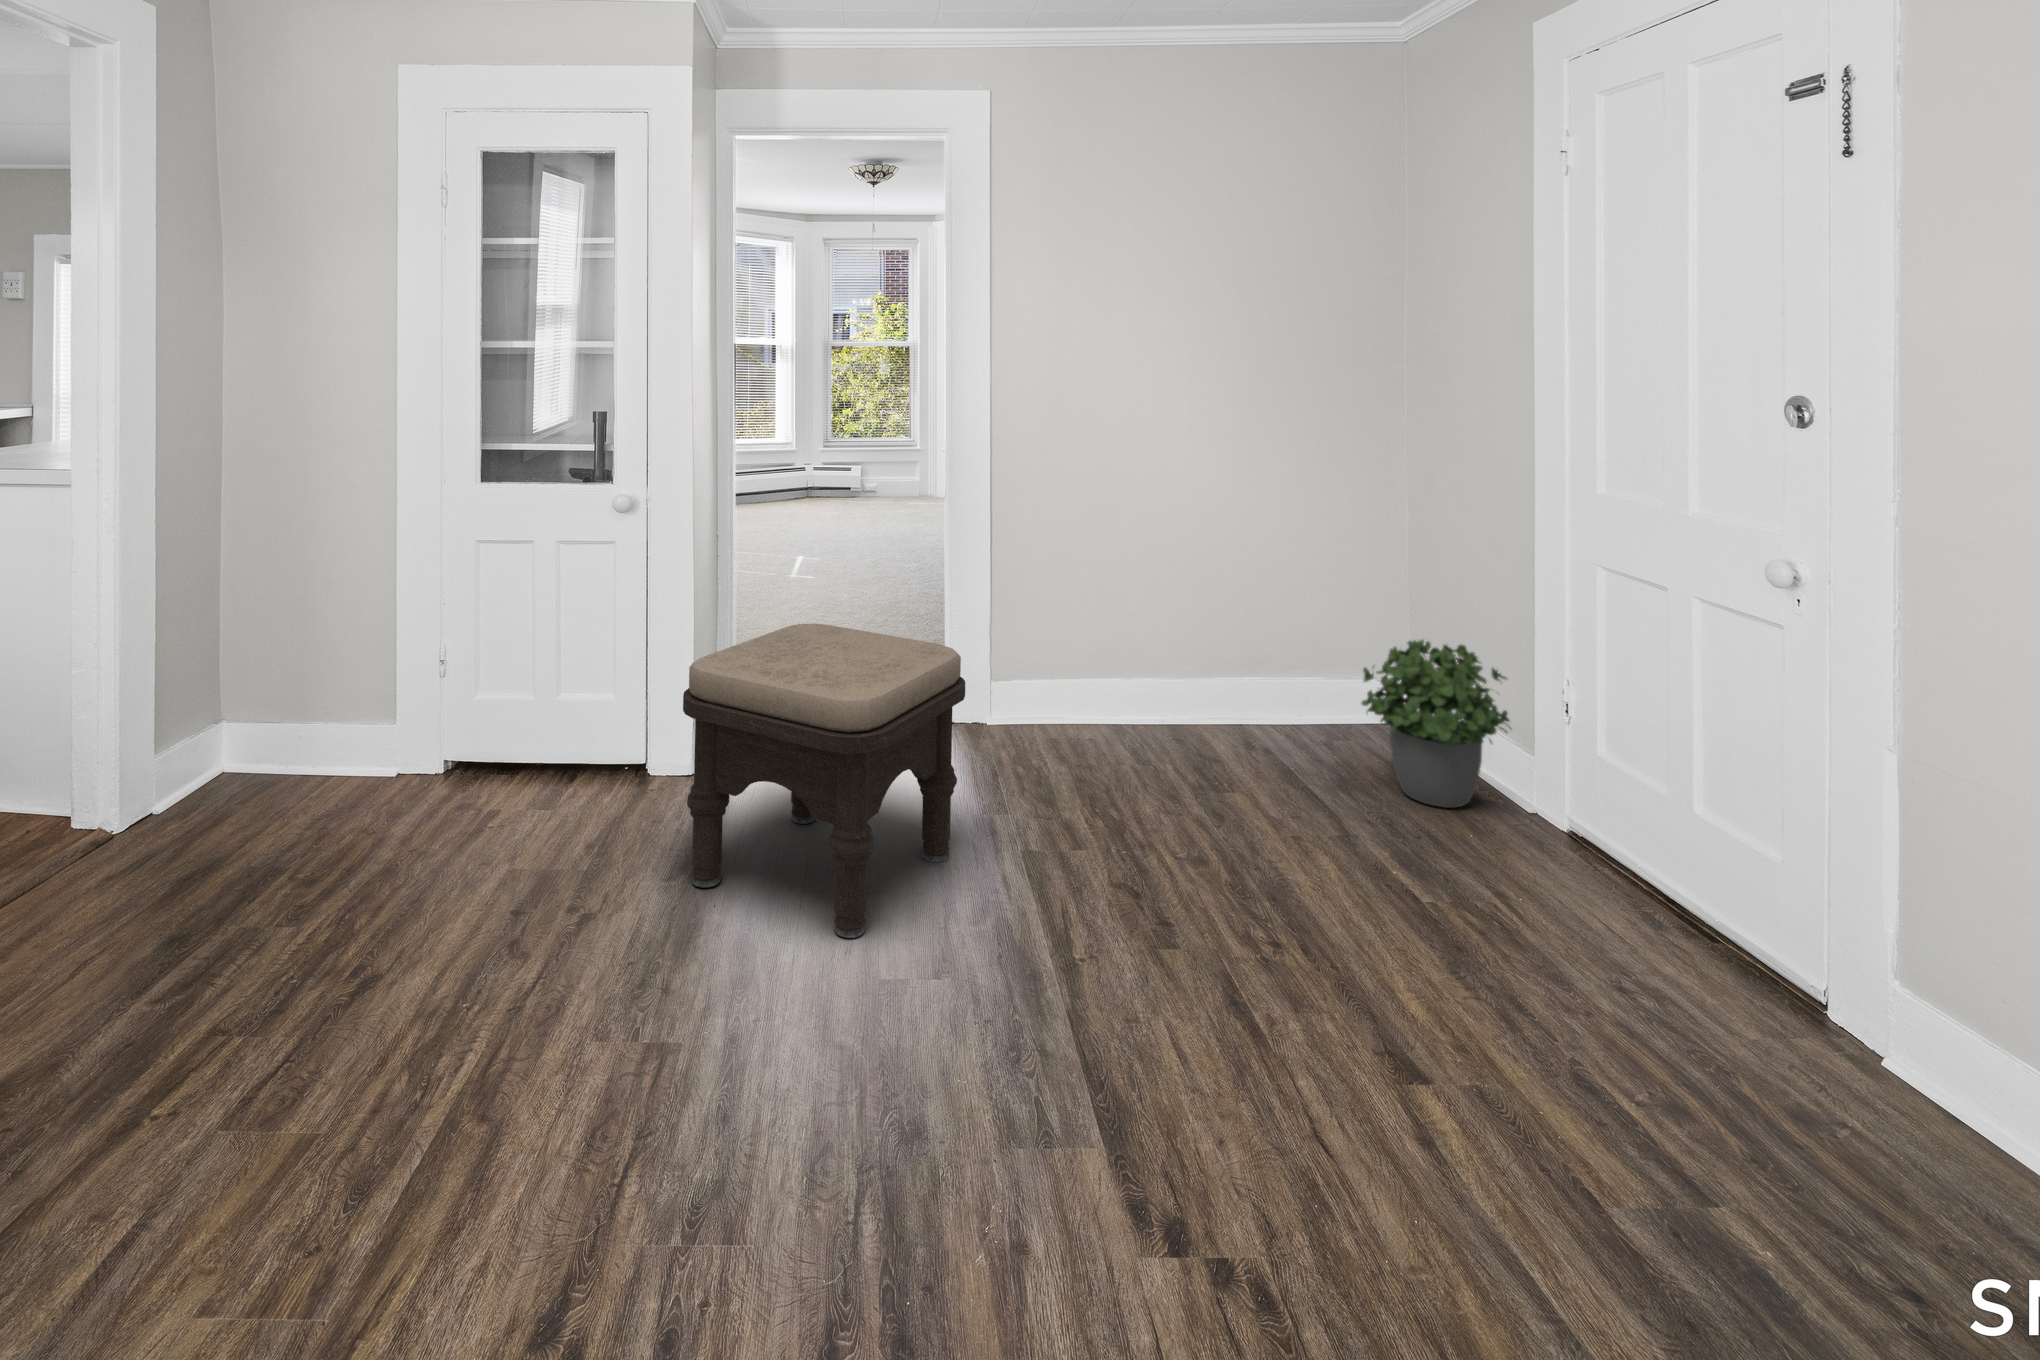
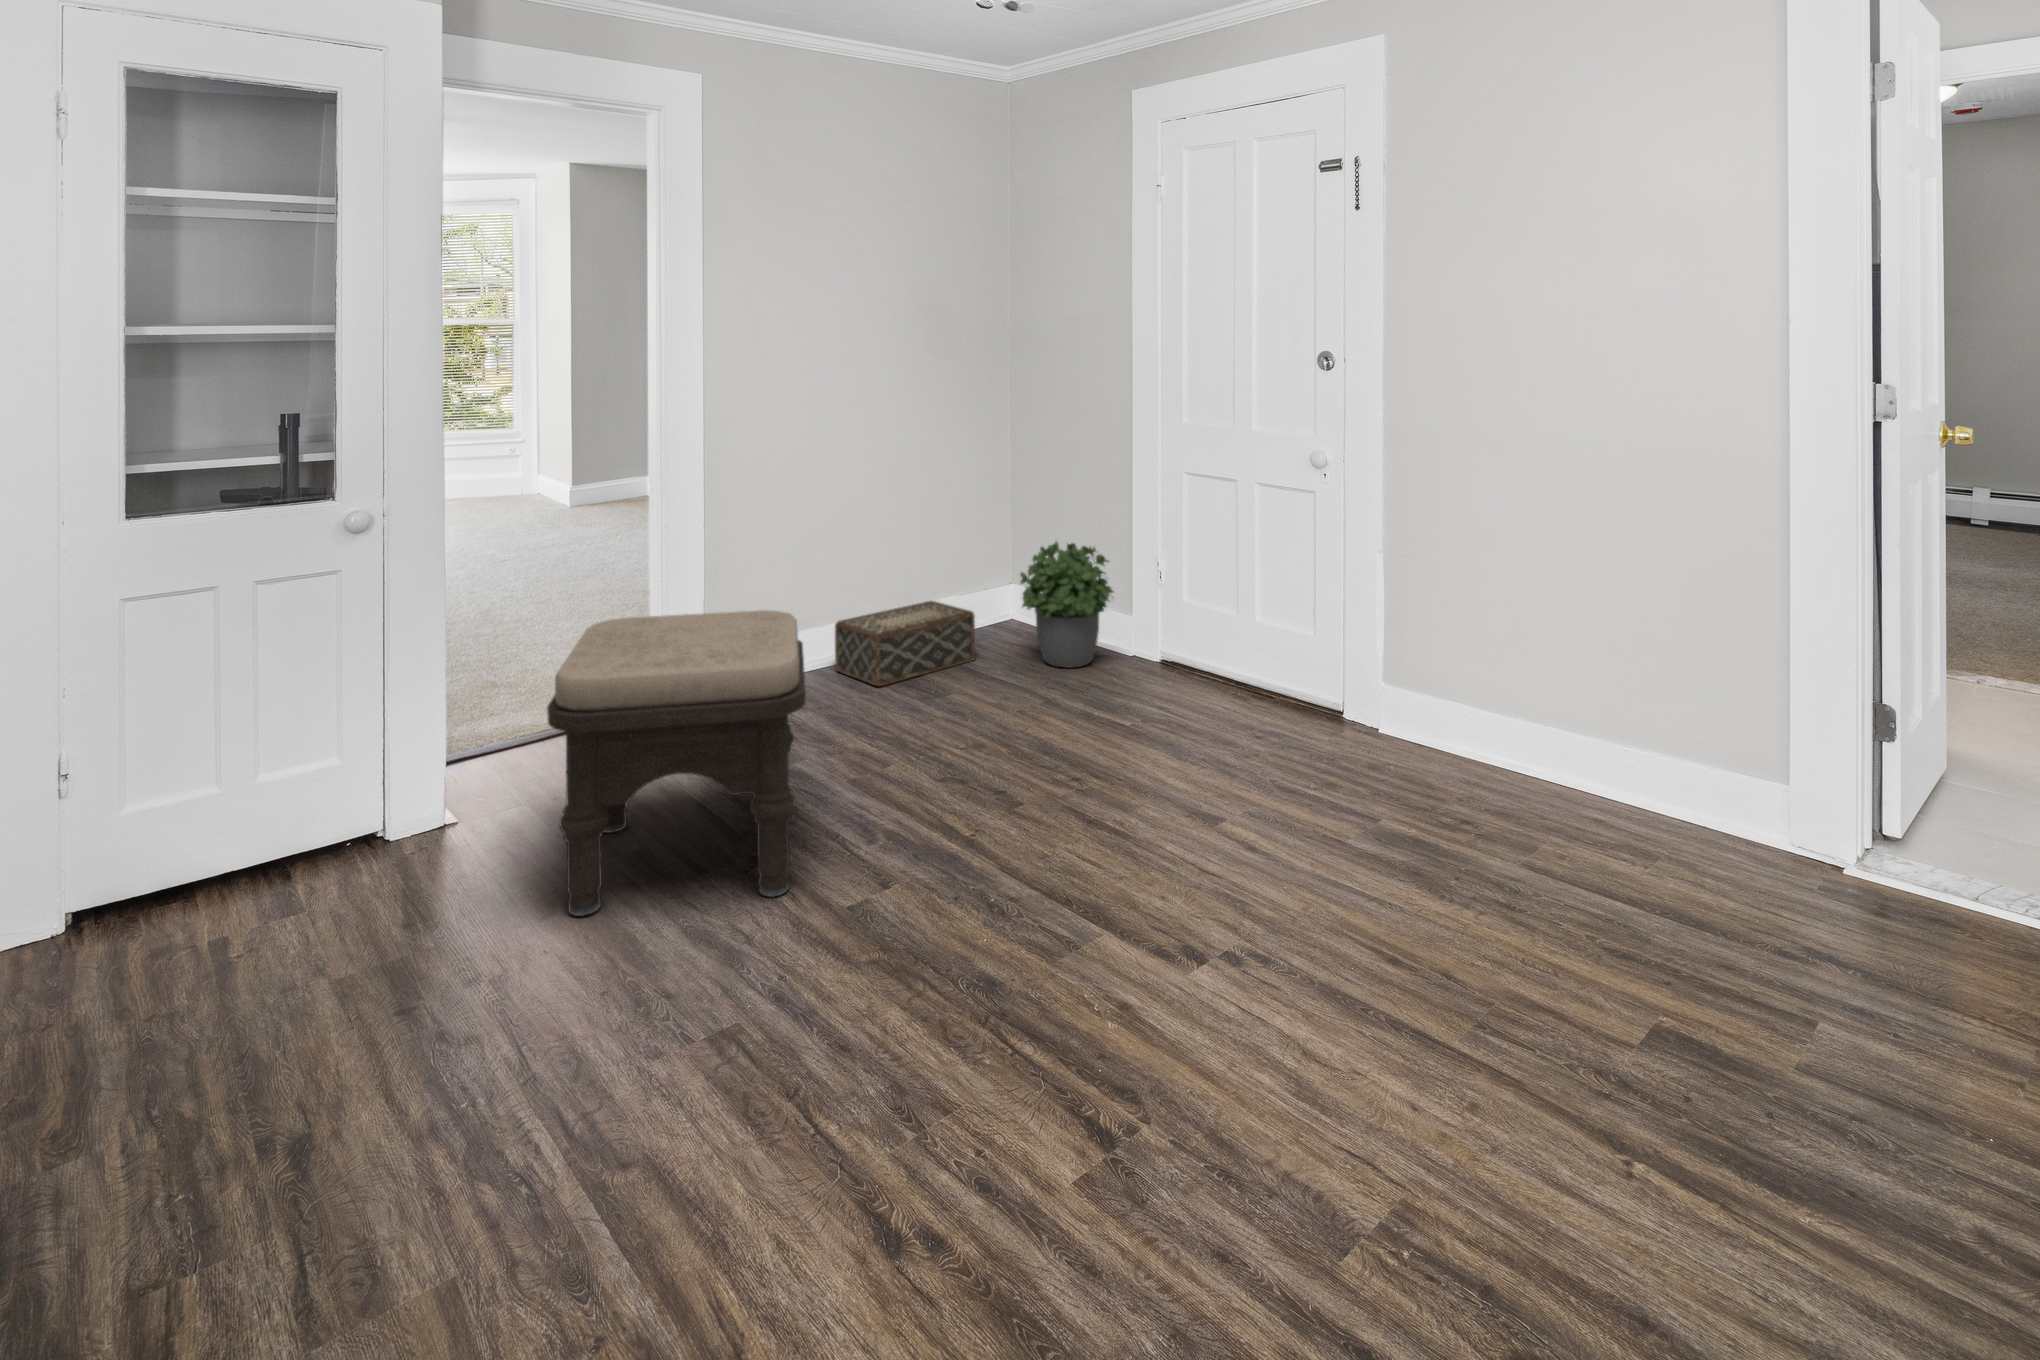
woven basket: none [1149,677,1317,762] -> present [835,601,975,686]

